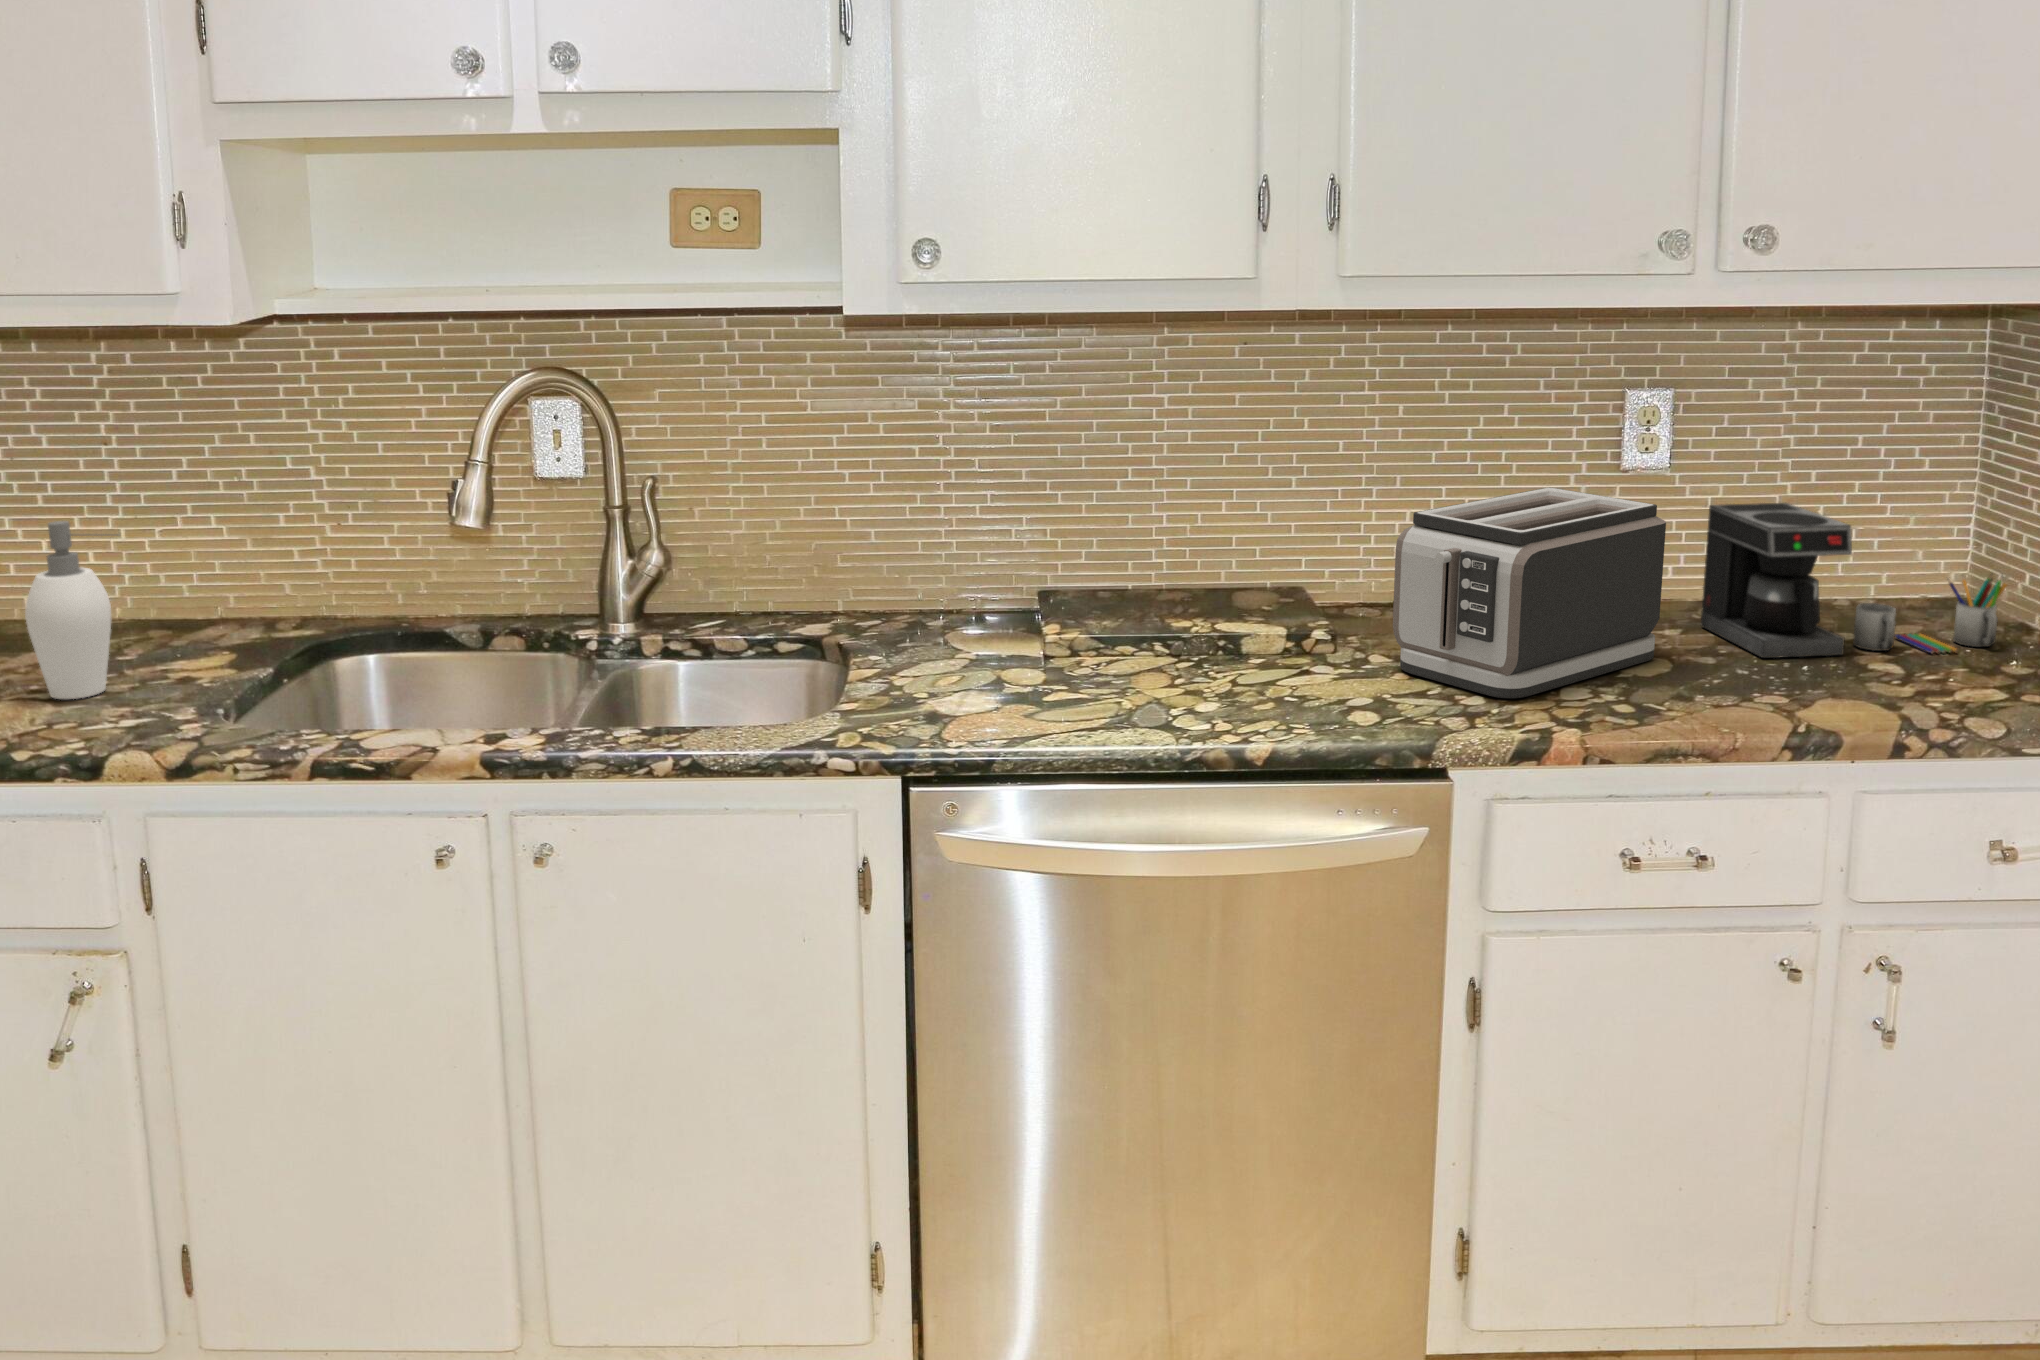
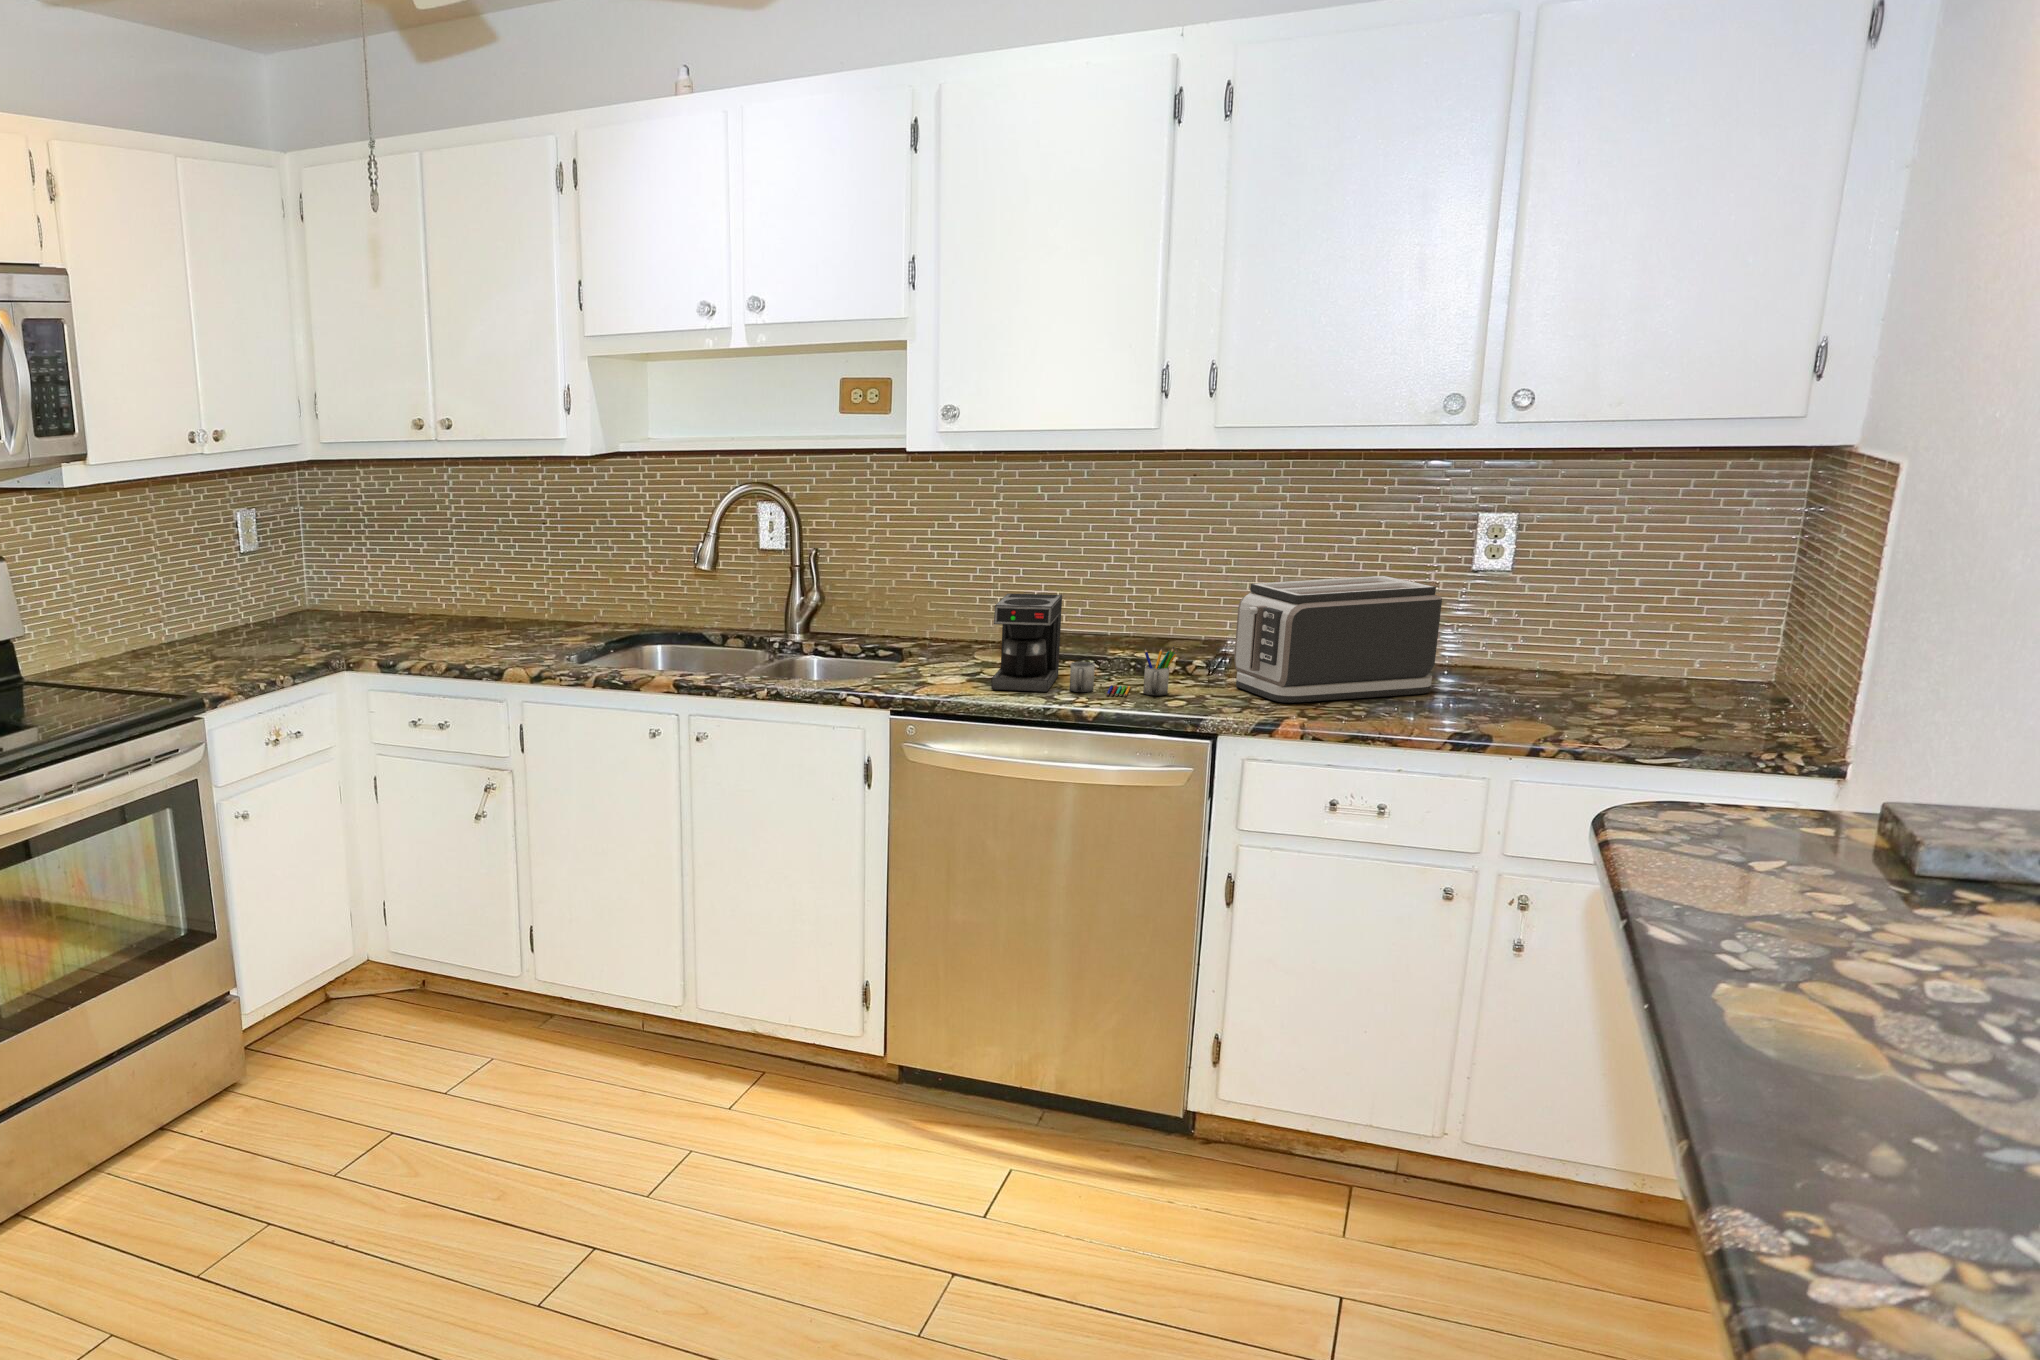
coffee maker: present [1700,503,2007,658] -> present [991,594,1178,696]
soap dispenser: present [25,521,119,699] -> none [486,556,530,648]

